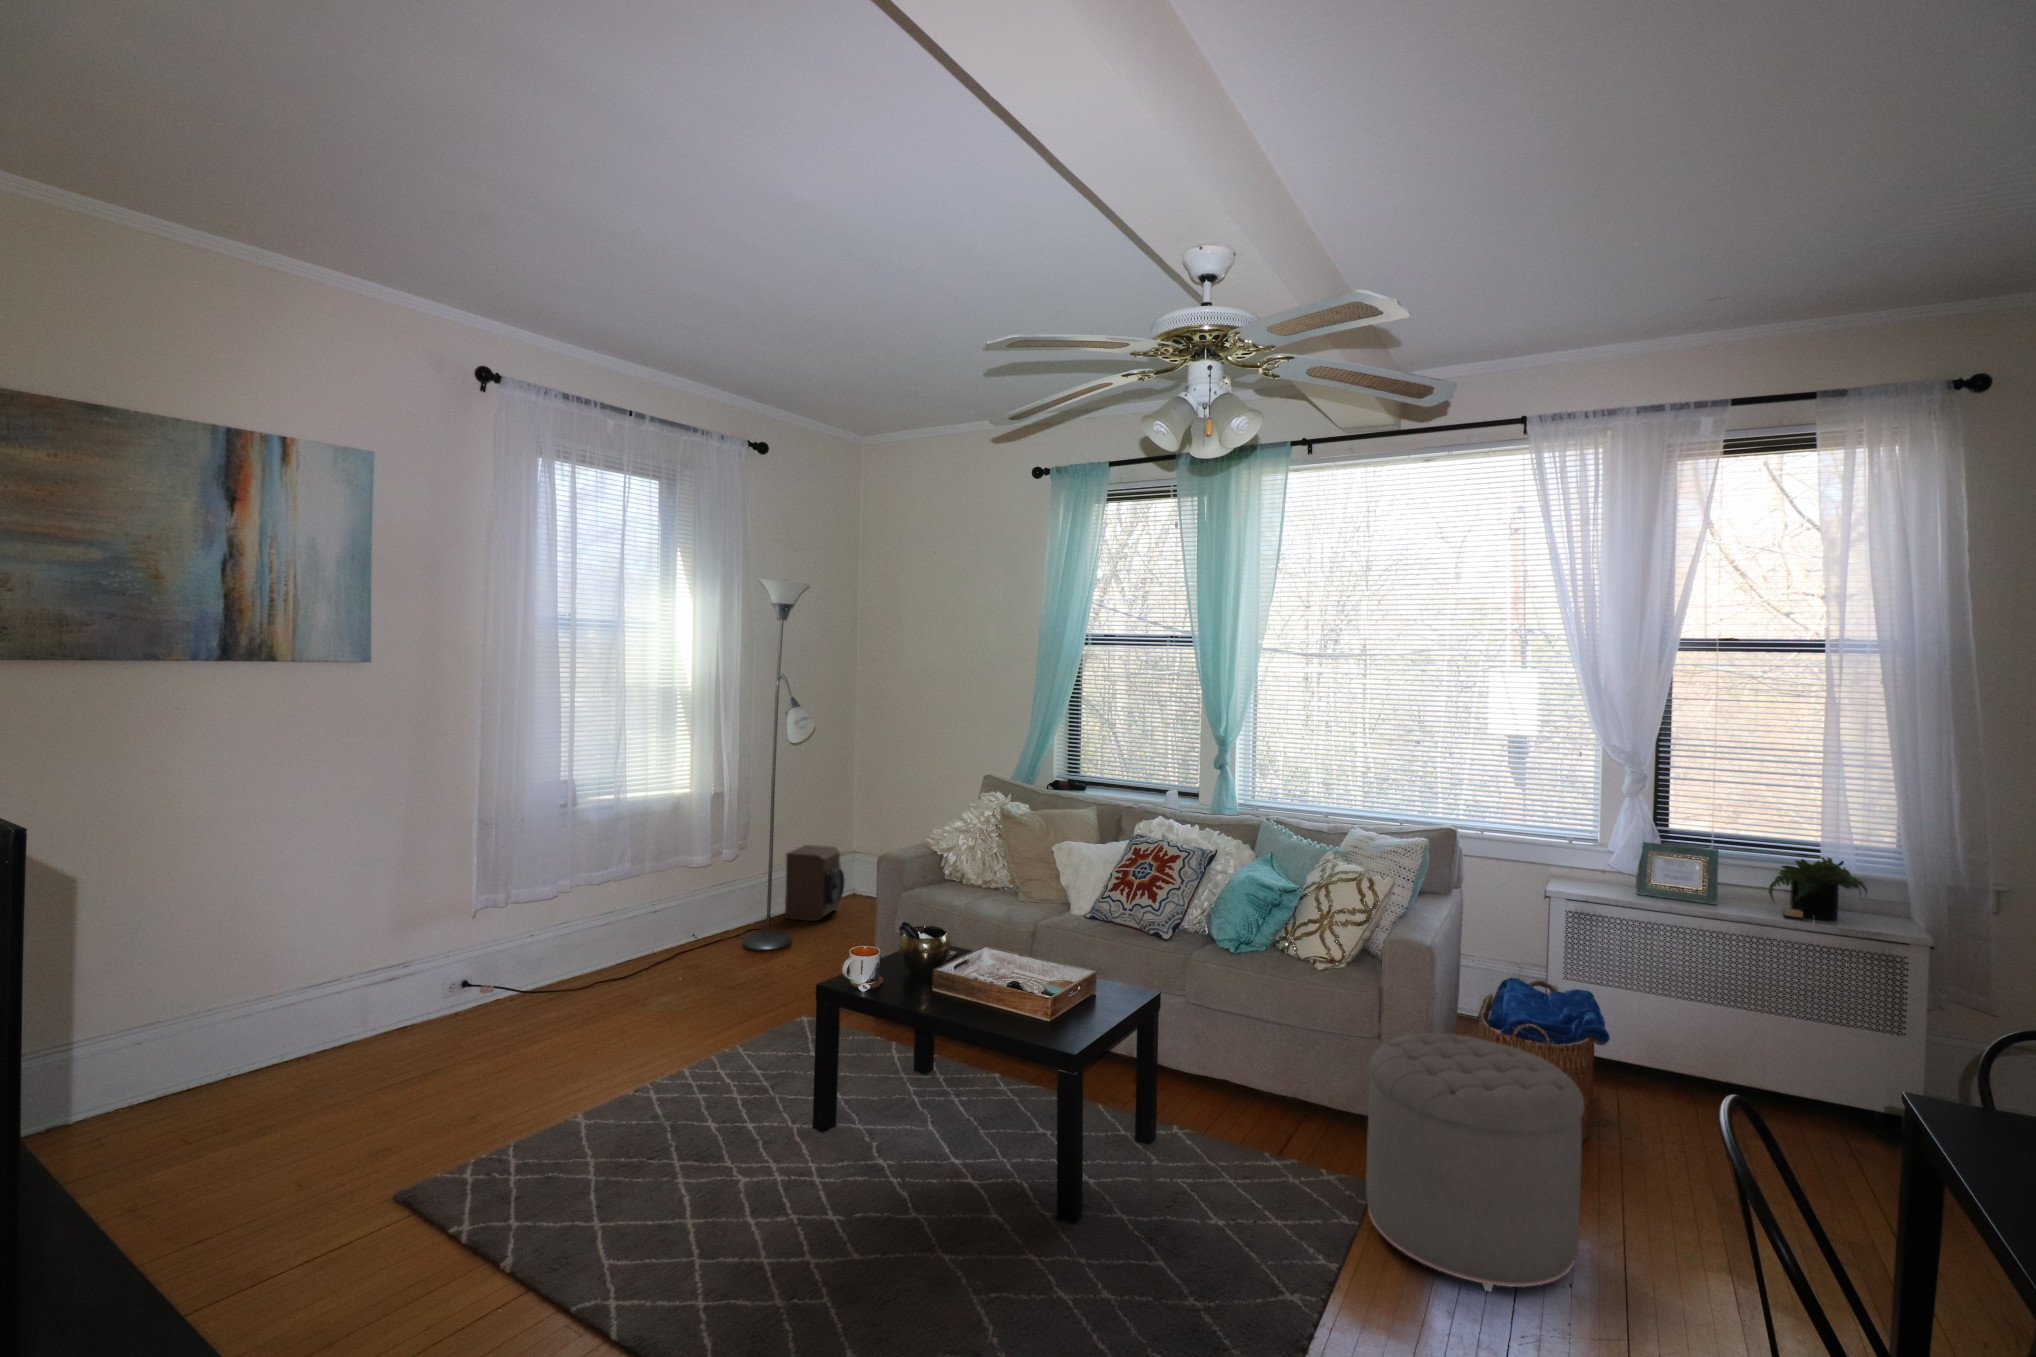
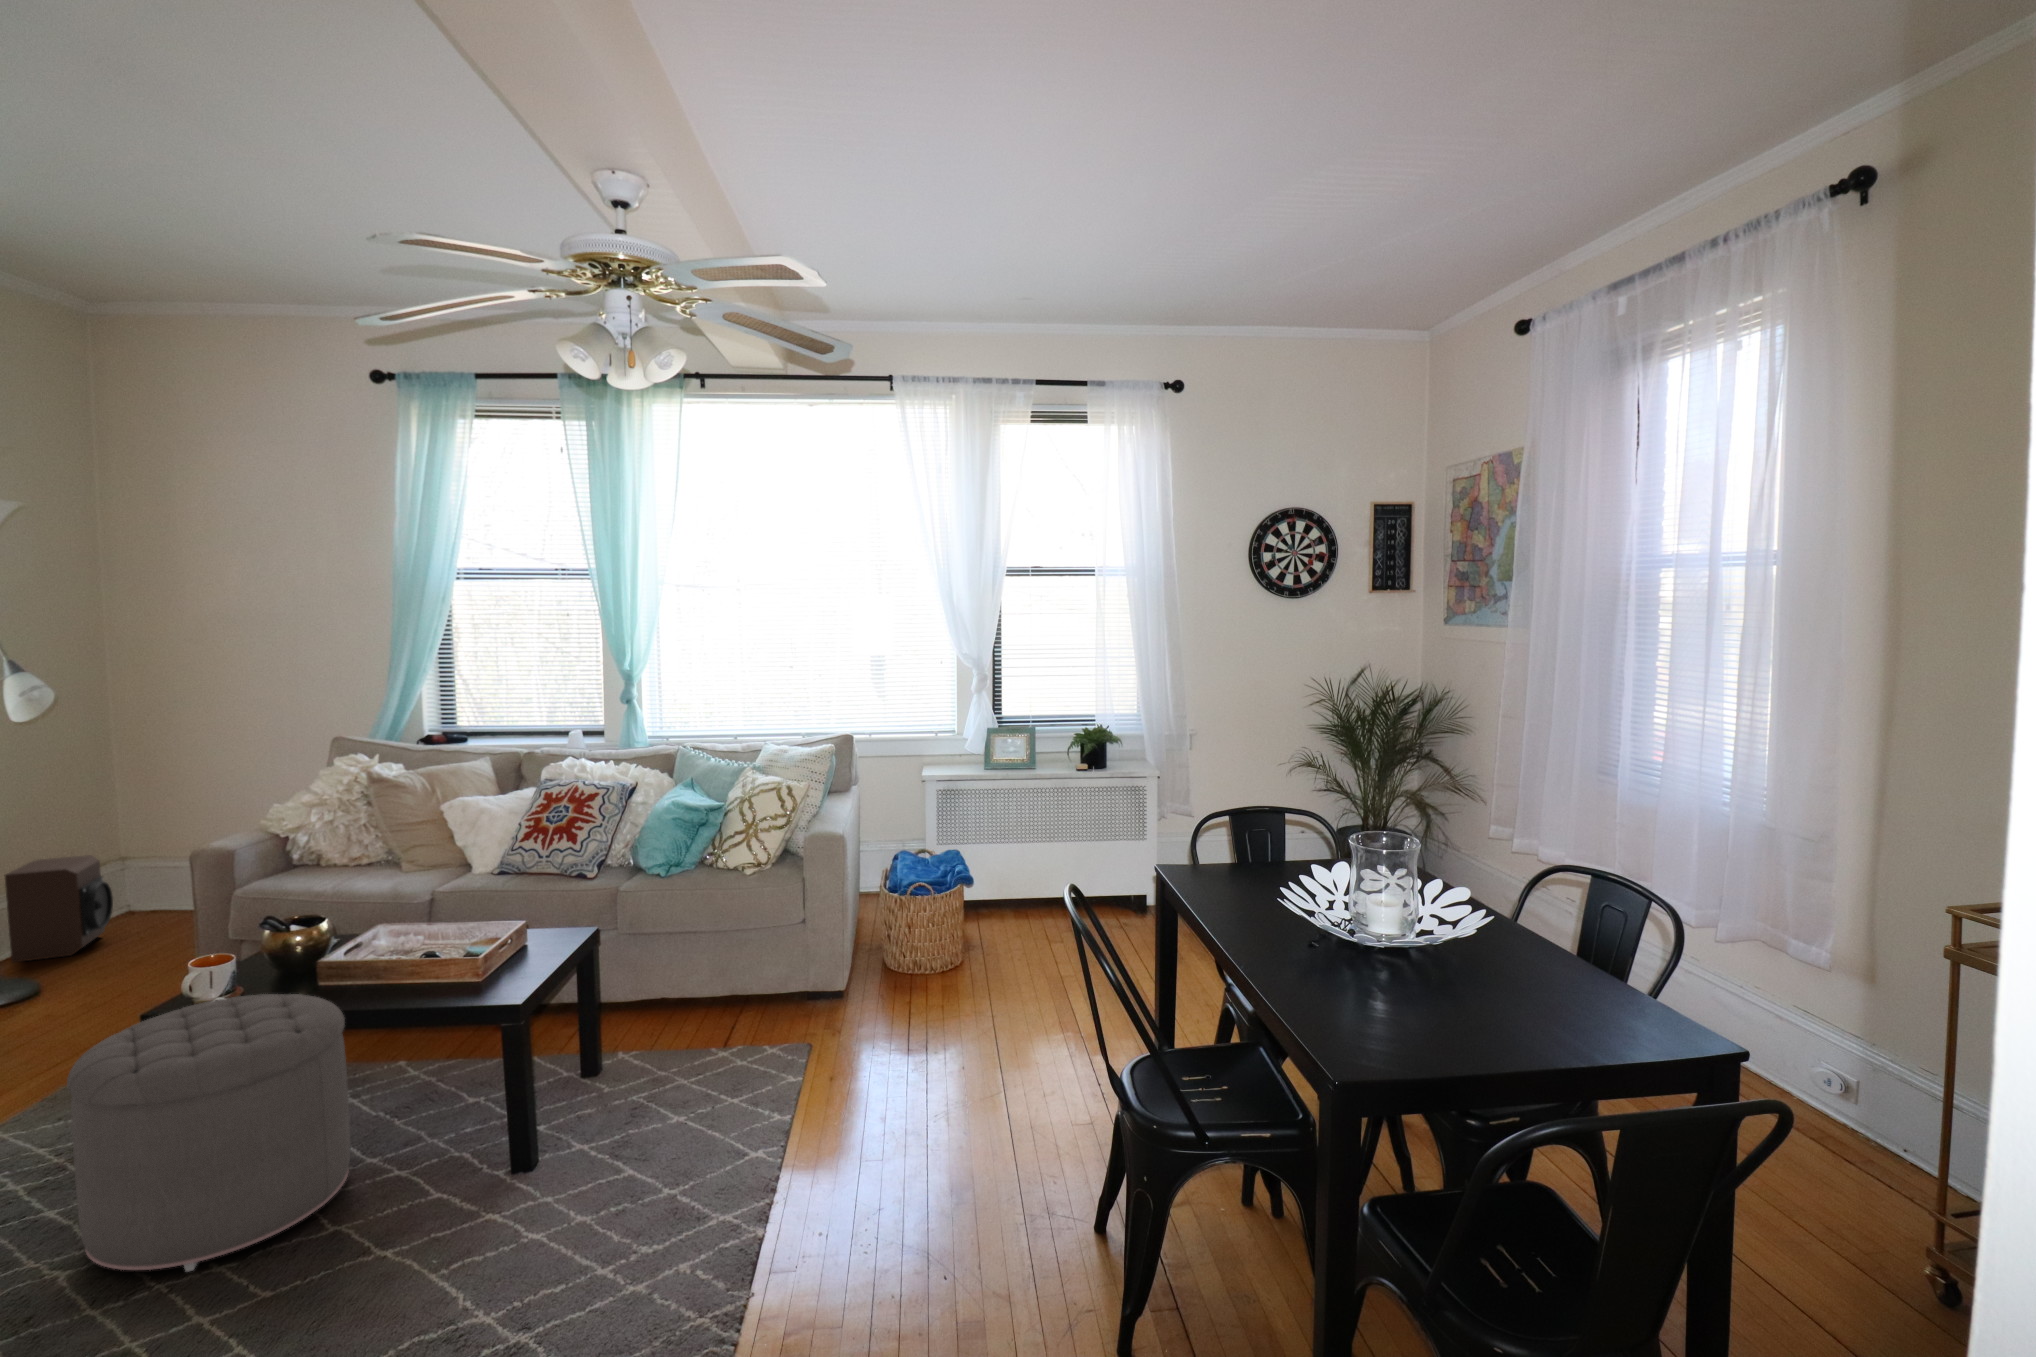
ottoman: present [1366,1033,1584,1291] -> present [67,994,350,1272]

